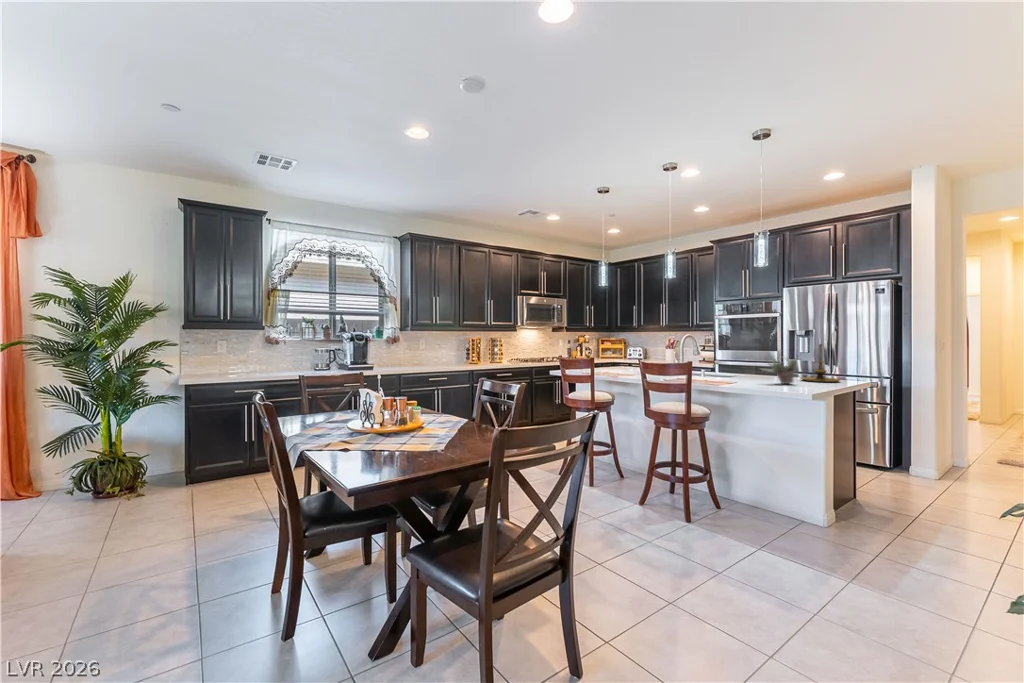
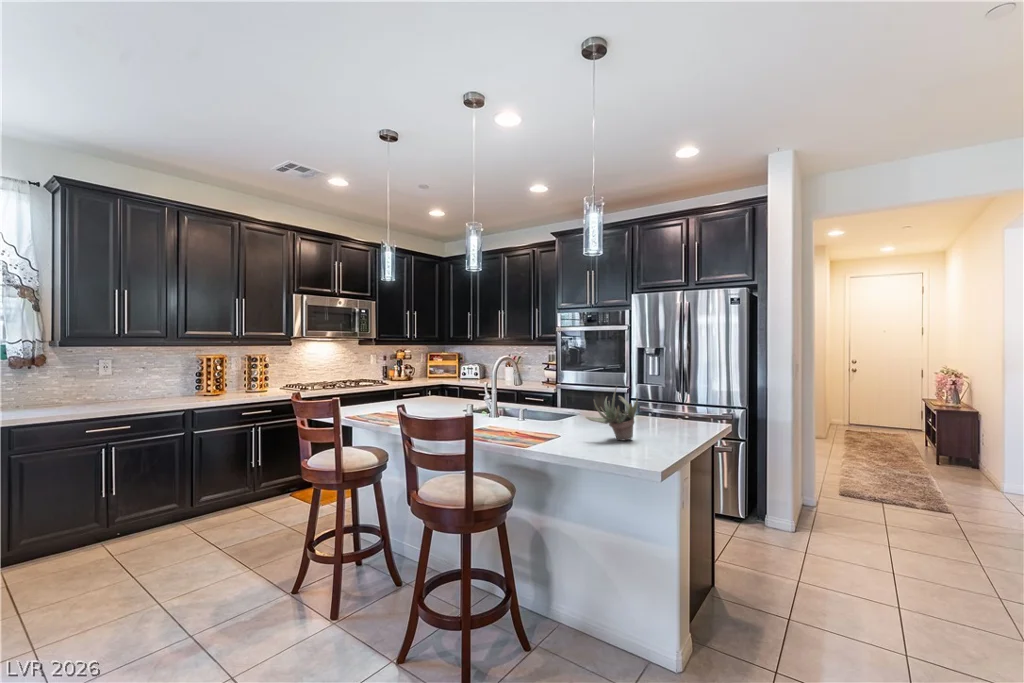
candle holder: present [801,344,840,382] -> none [645,374,695,431]

